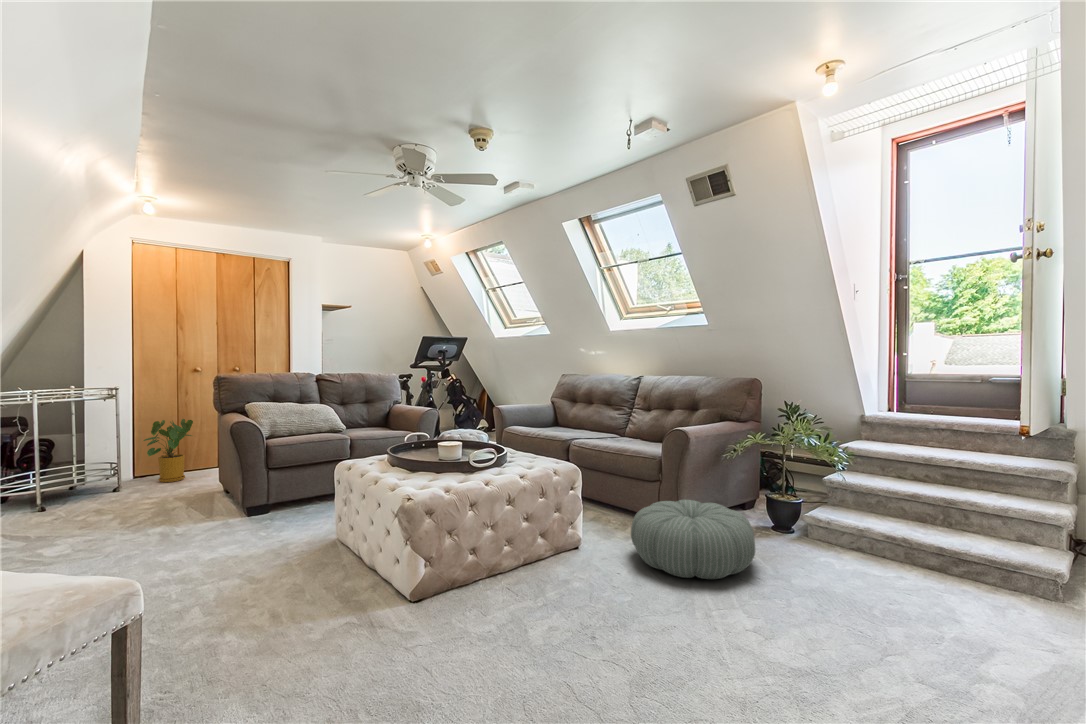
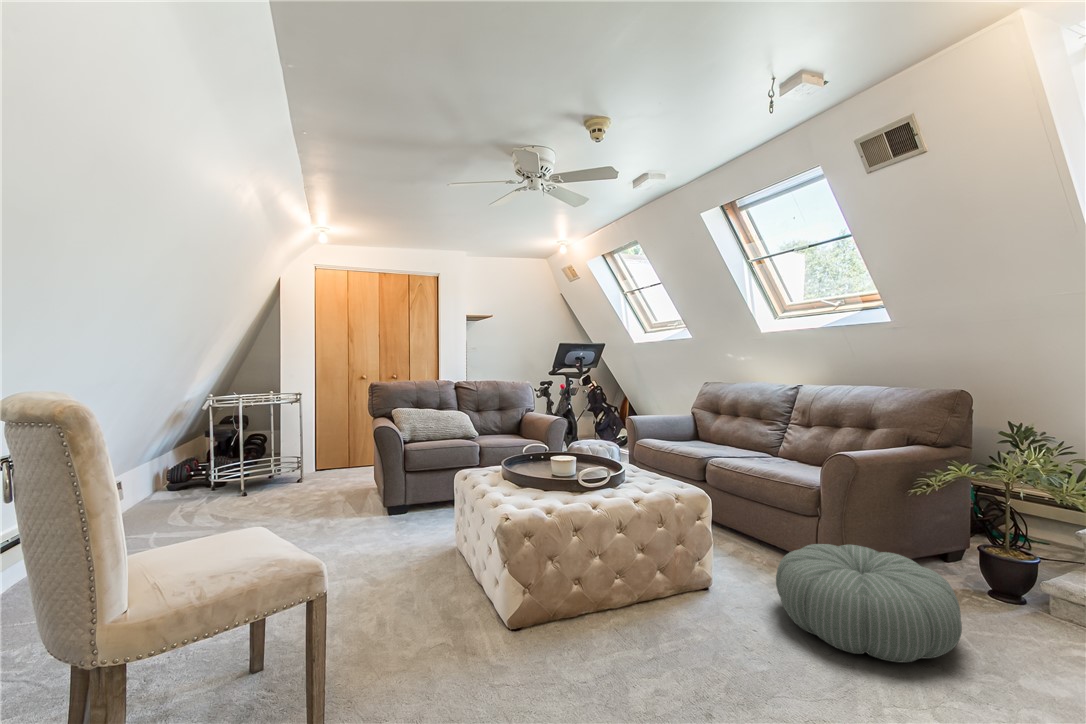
house plant: present [144,419,193,482] -> none [319,420,361,476]

